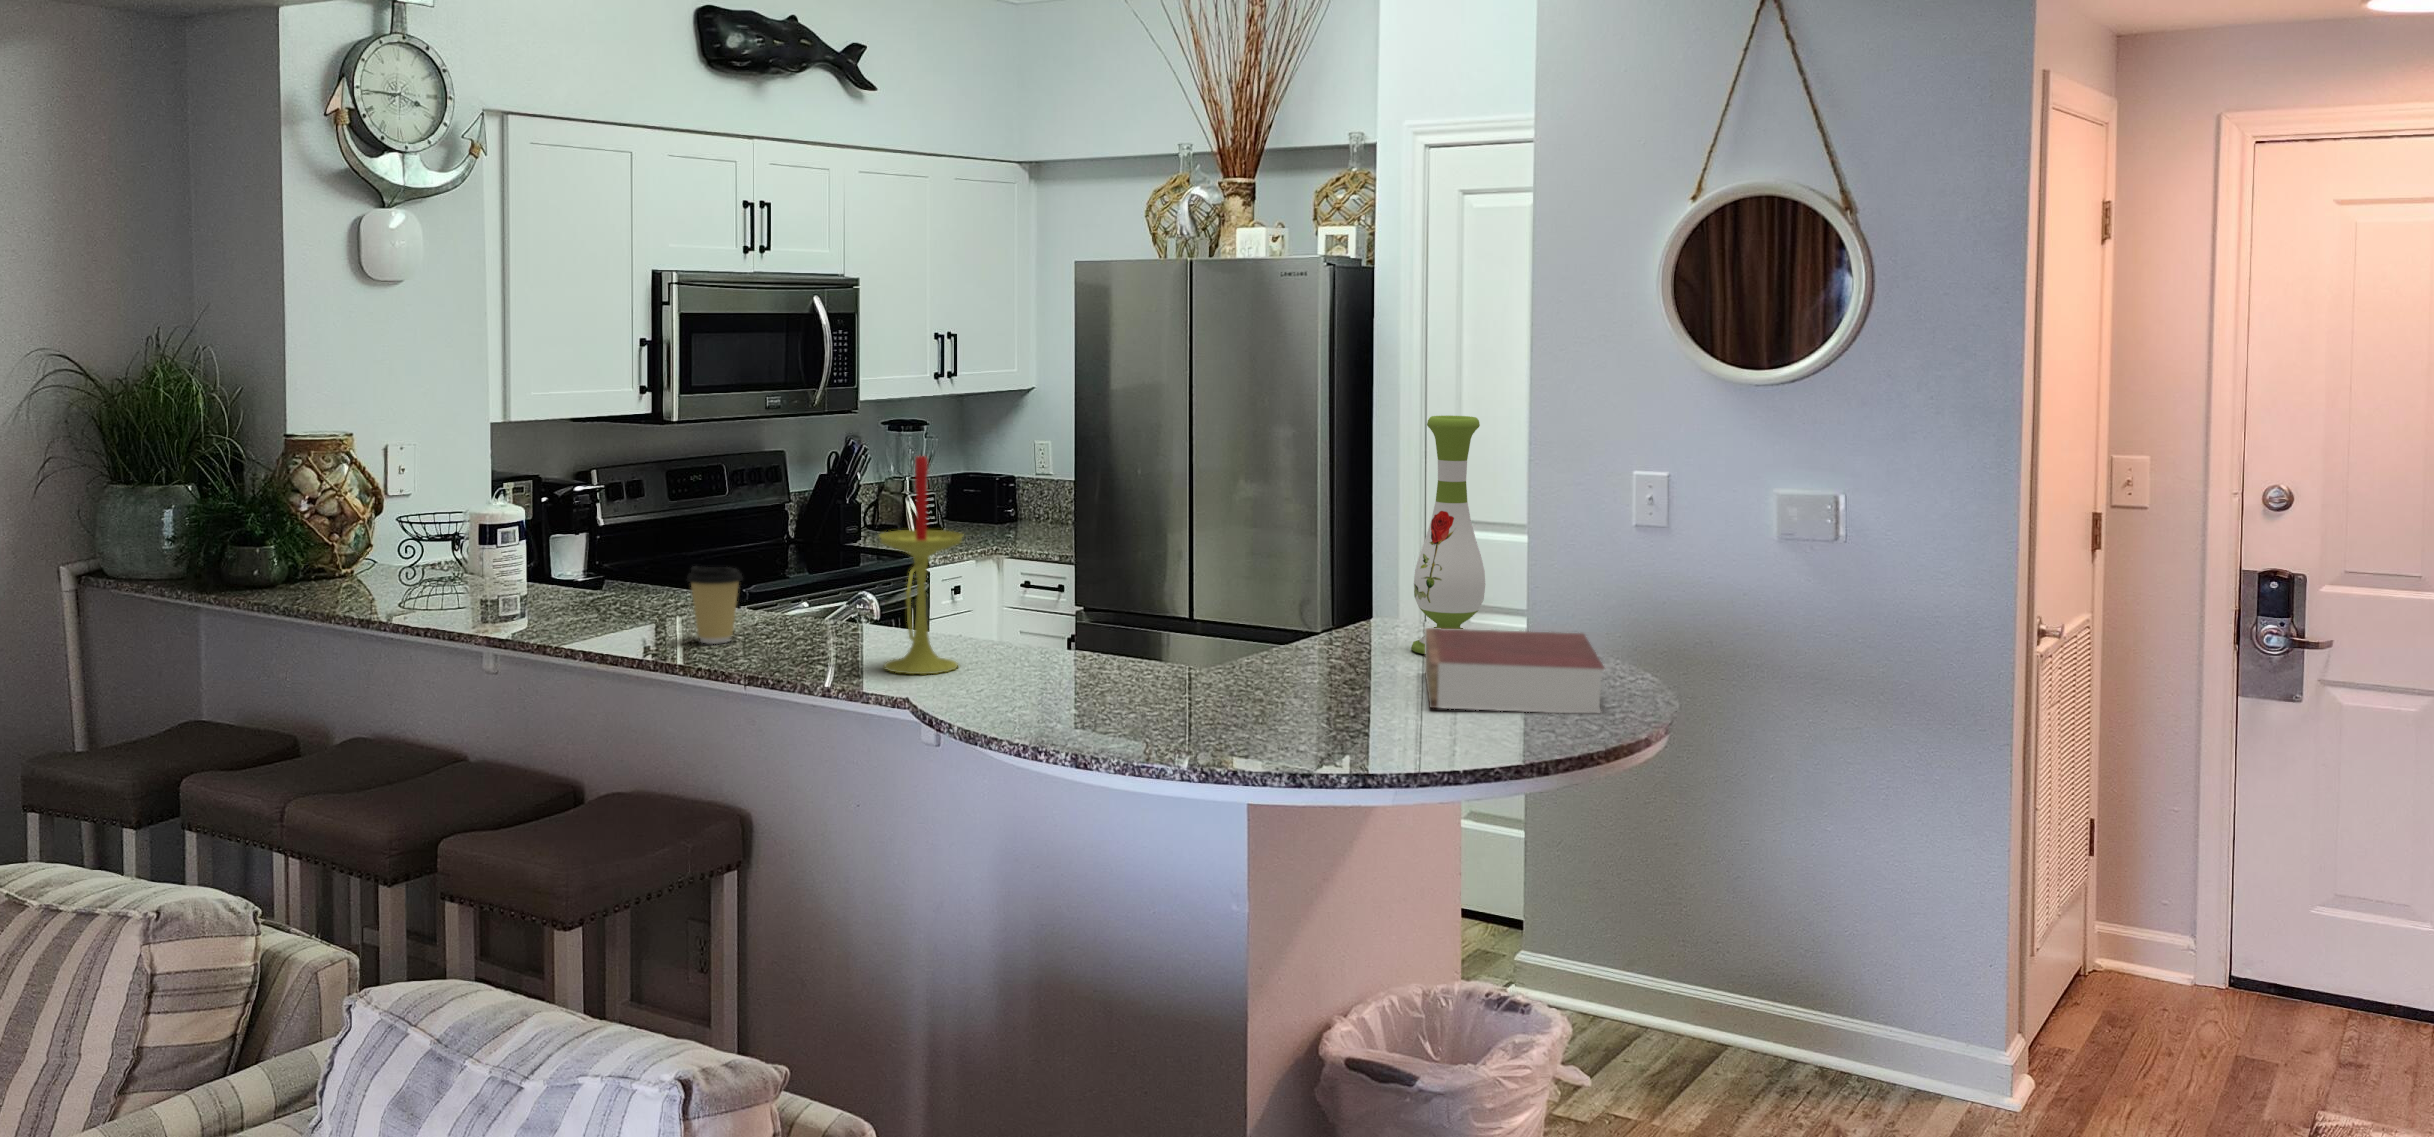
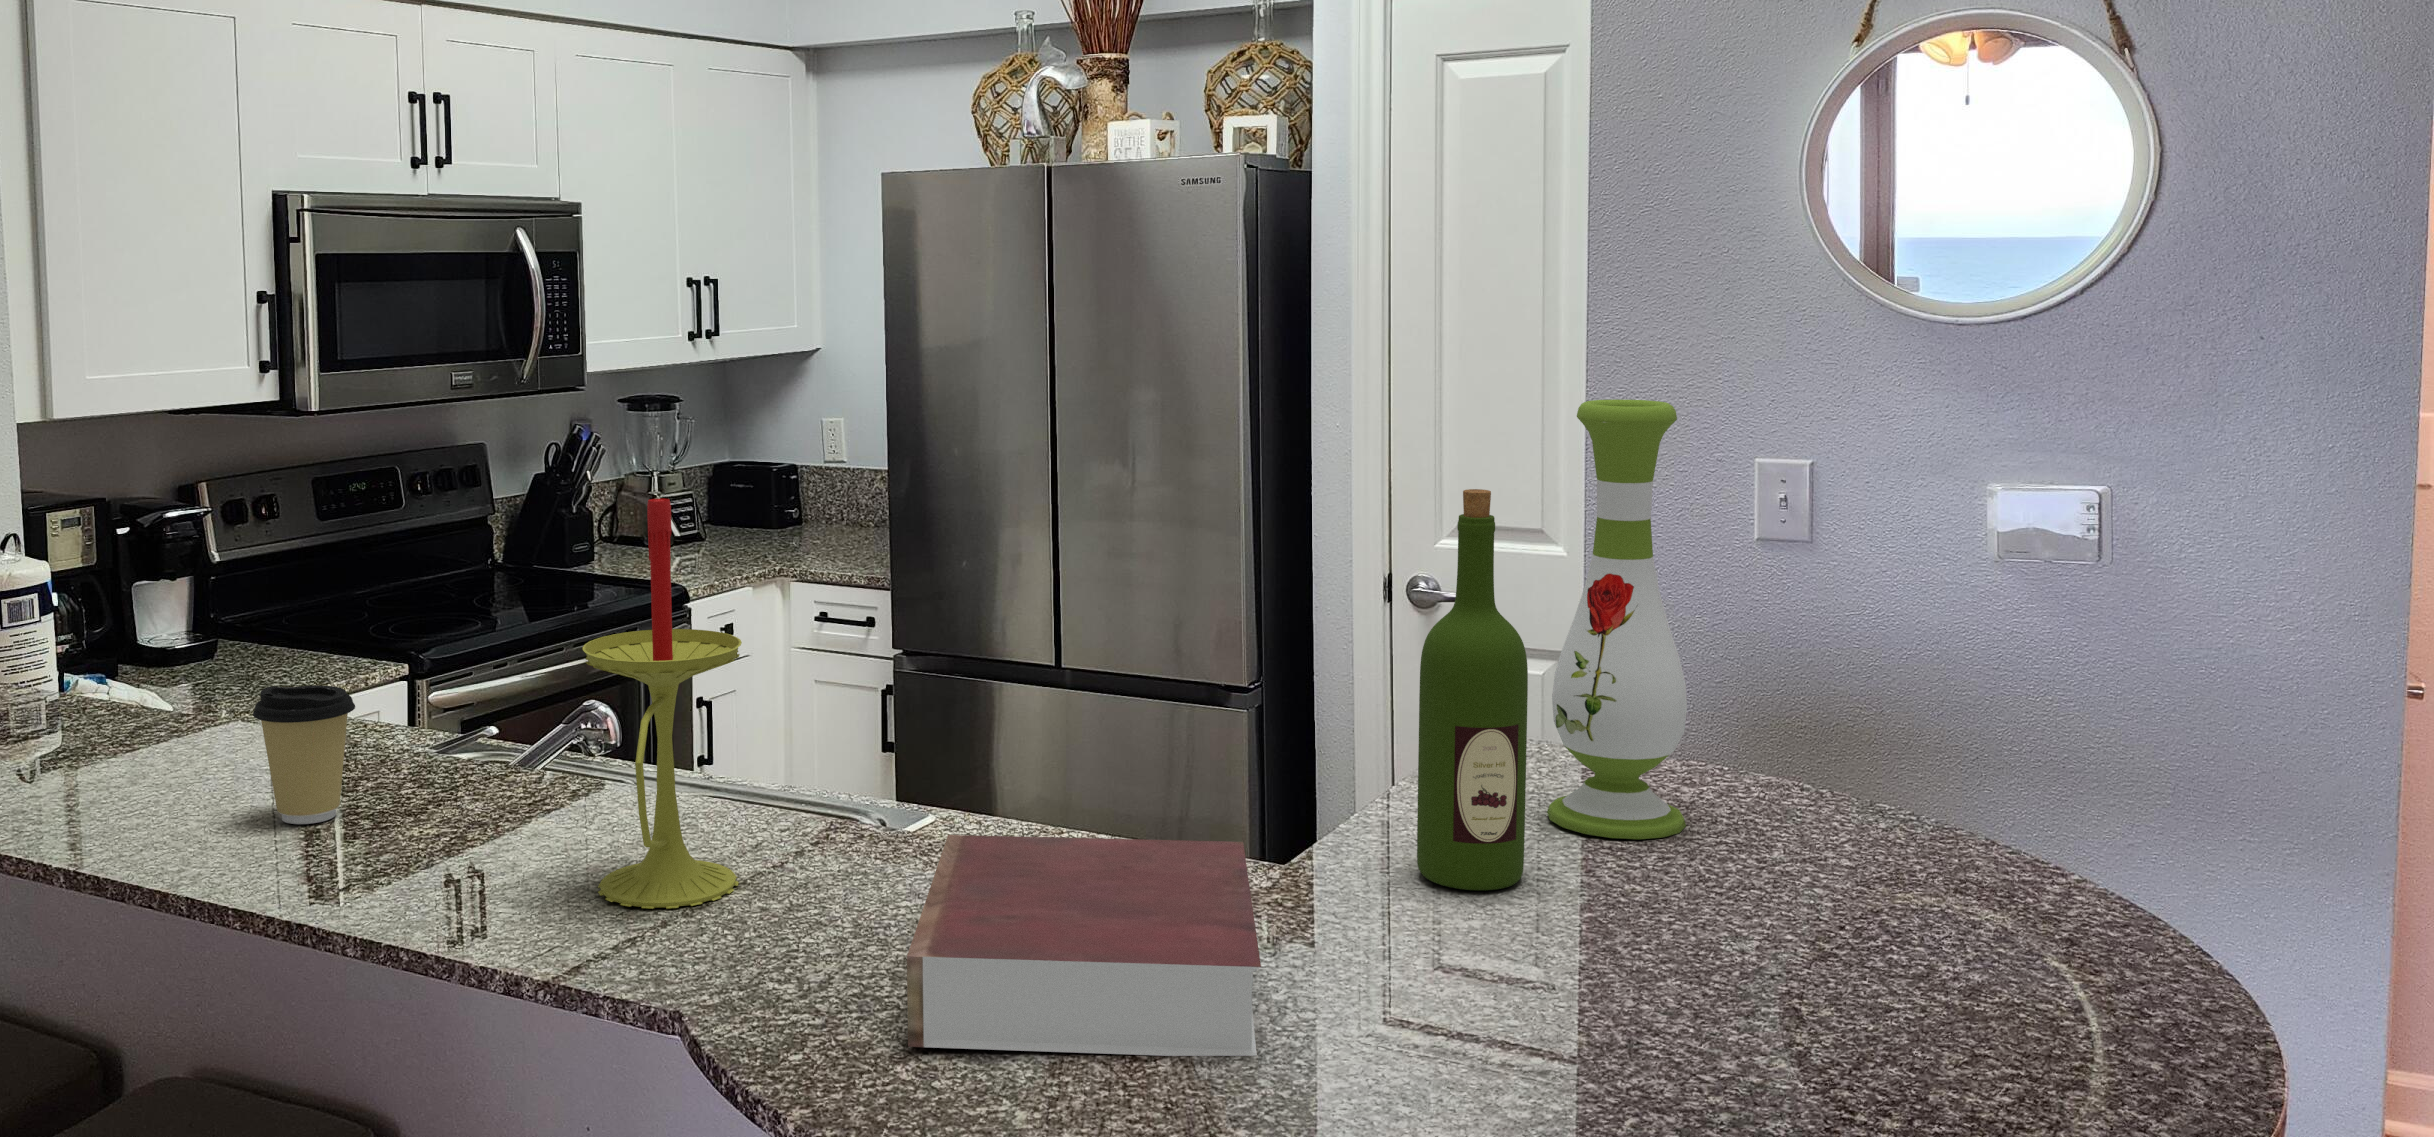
wine bottle: none [1324,459,1381,673] -> present [1417,489,1528,890]
book: present [1425,628,1605,713] -> present [907,835,1261,1056]

